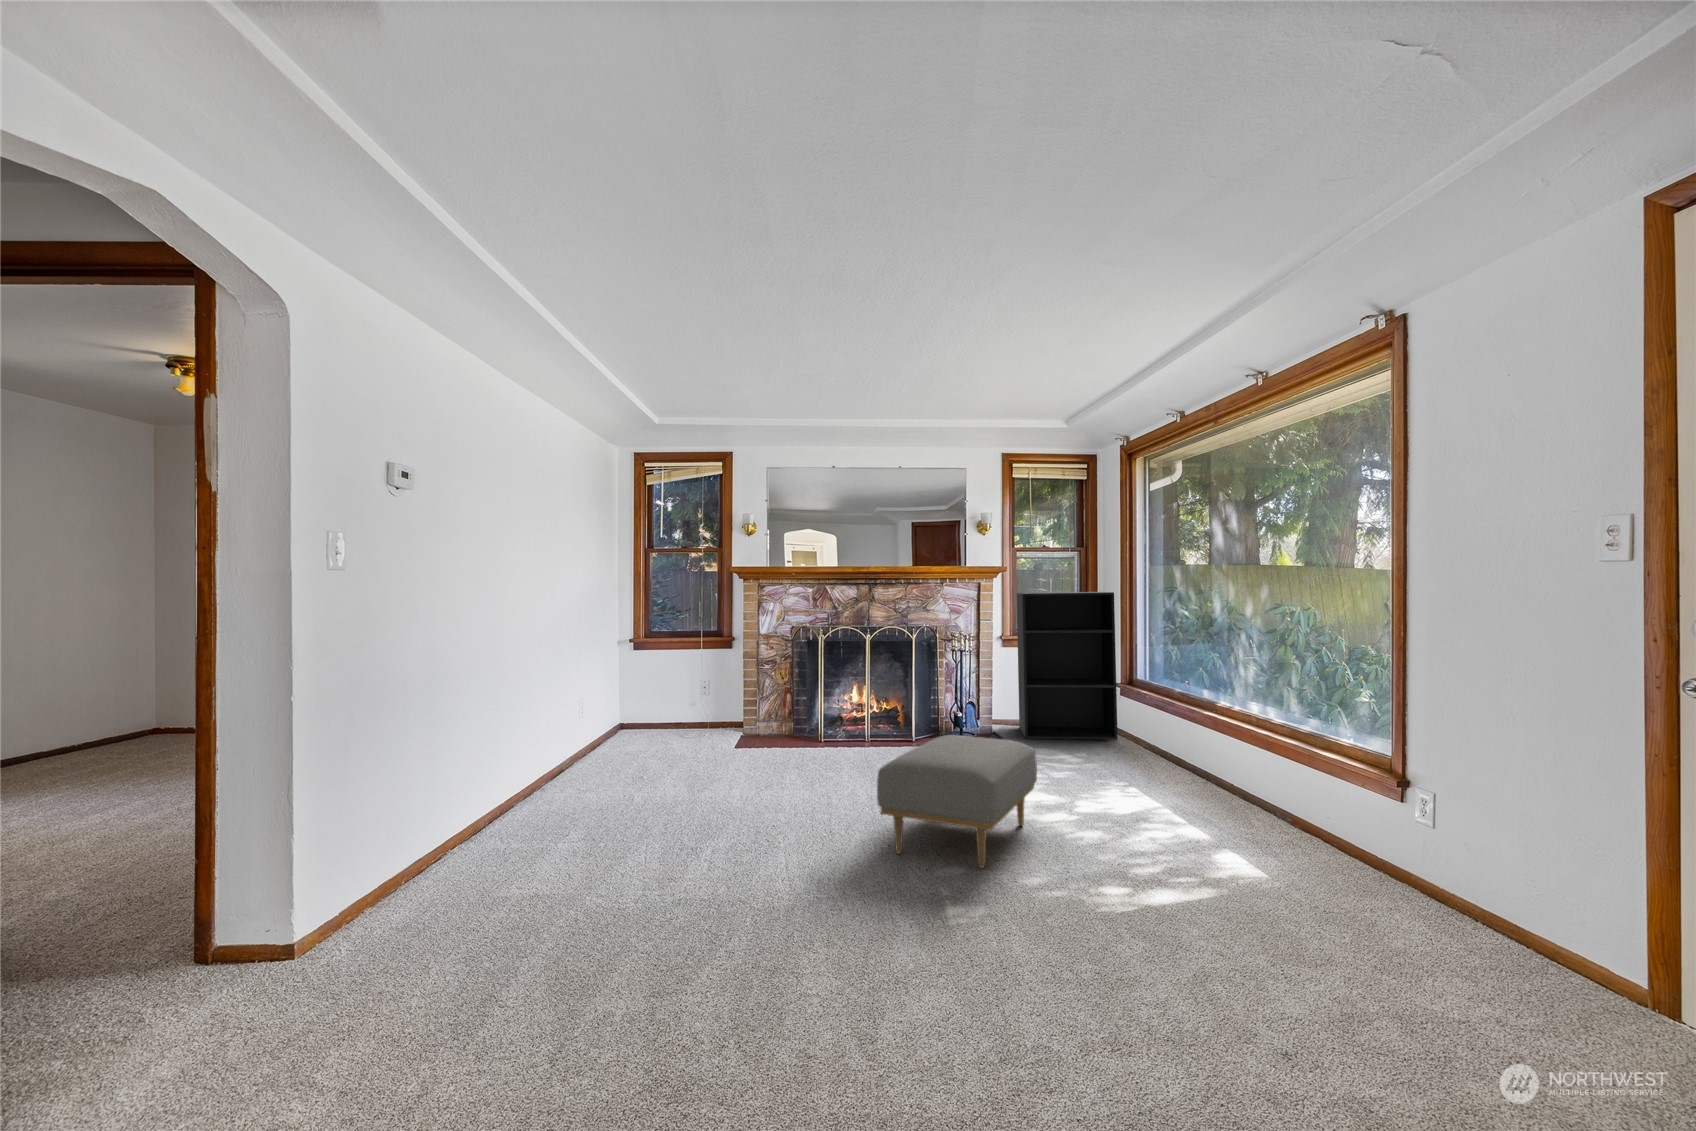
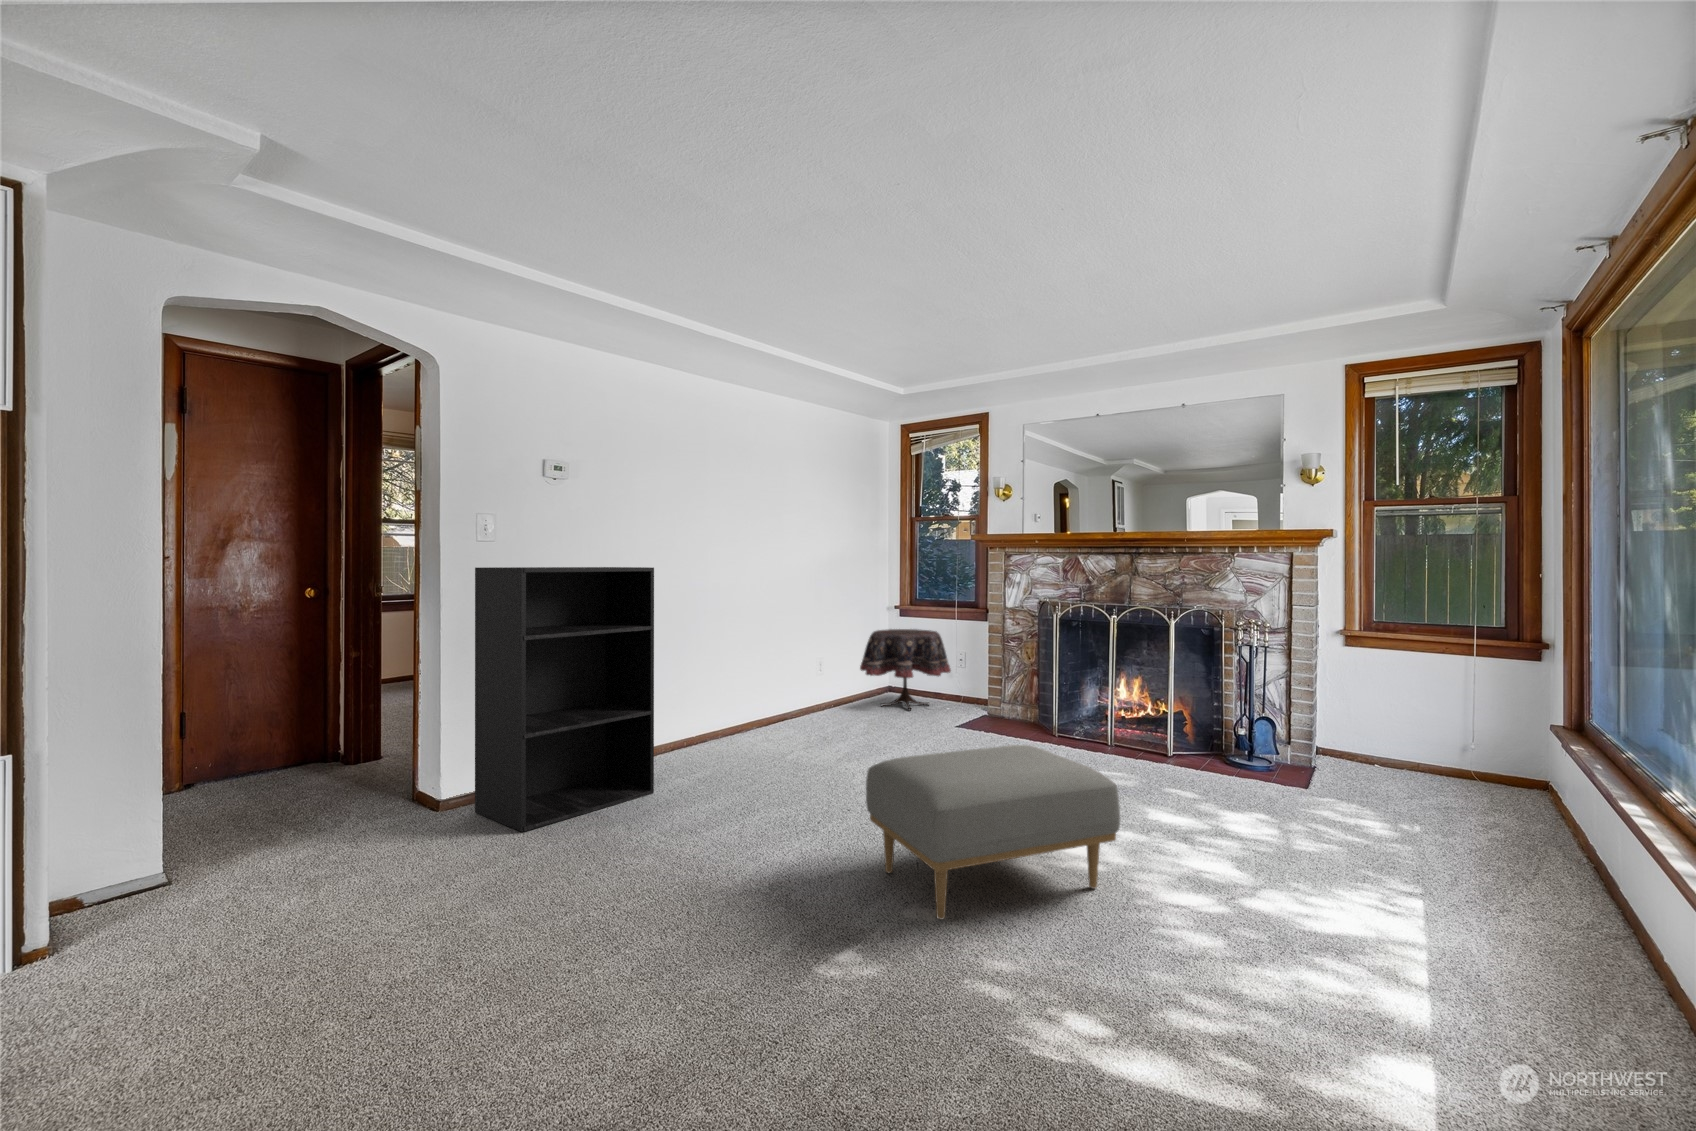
bookshelf: present [1017,592,1118,740] -> present [475,567,654,831]
side table: none [615,660,704,740] -> present [860,629,951,710]

